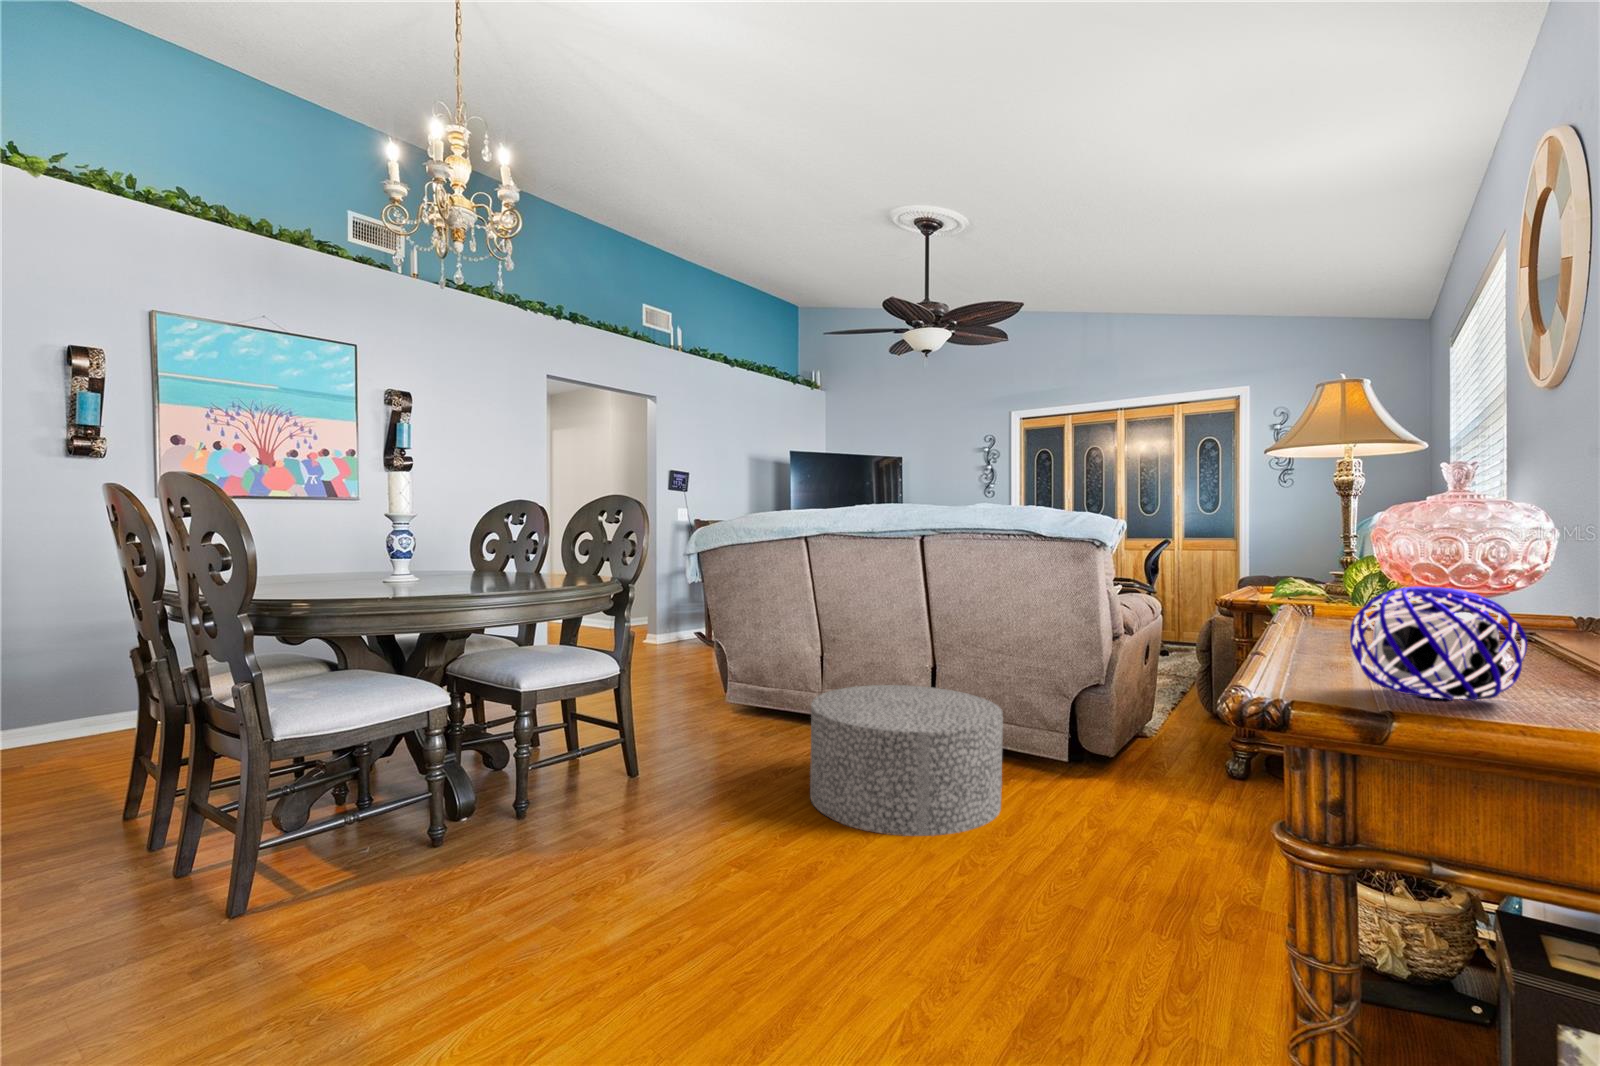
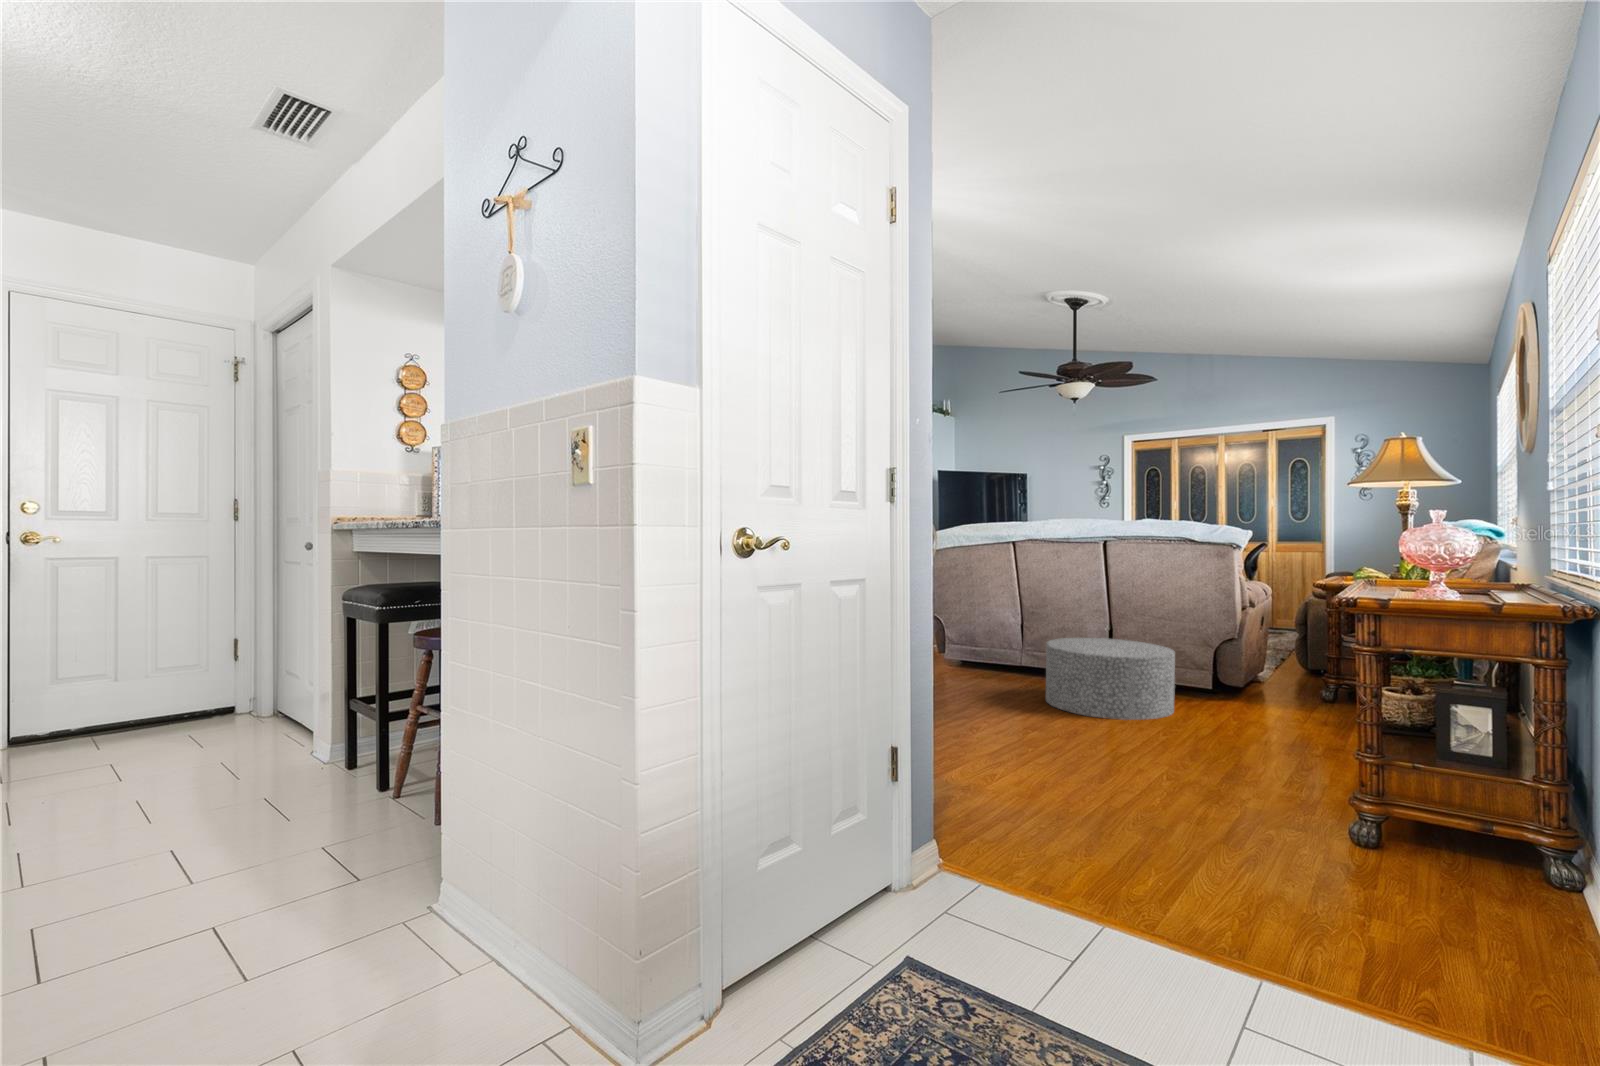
decorative orb: present [1350,586,1527,701] -> none [1382,559,1446,599]

